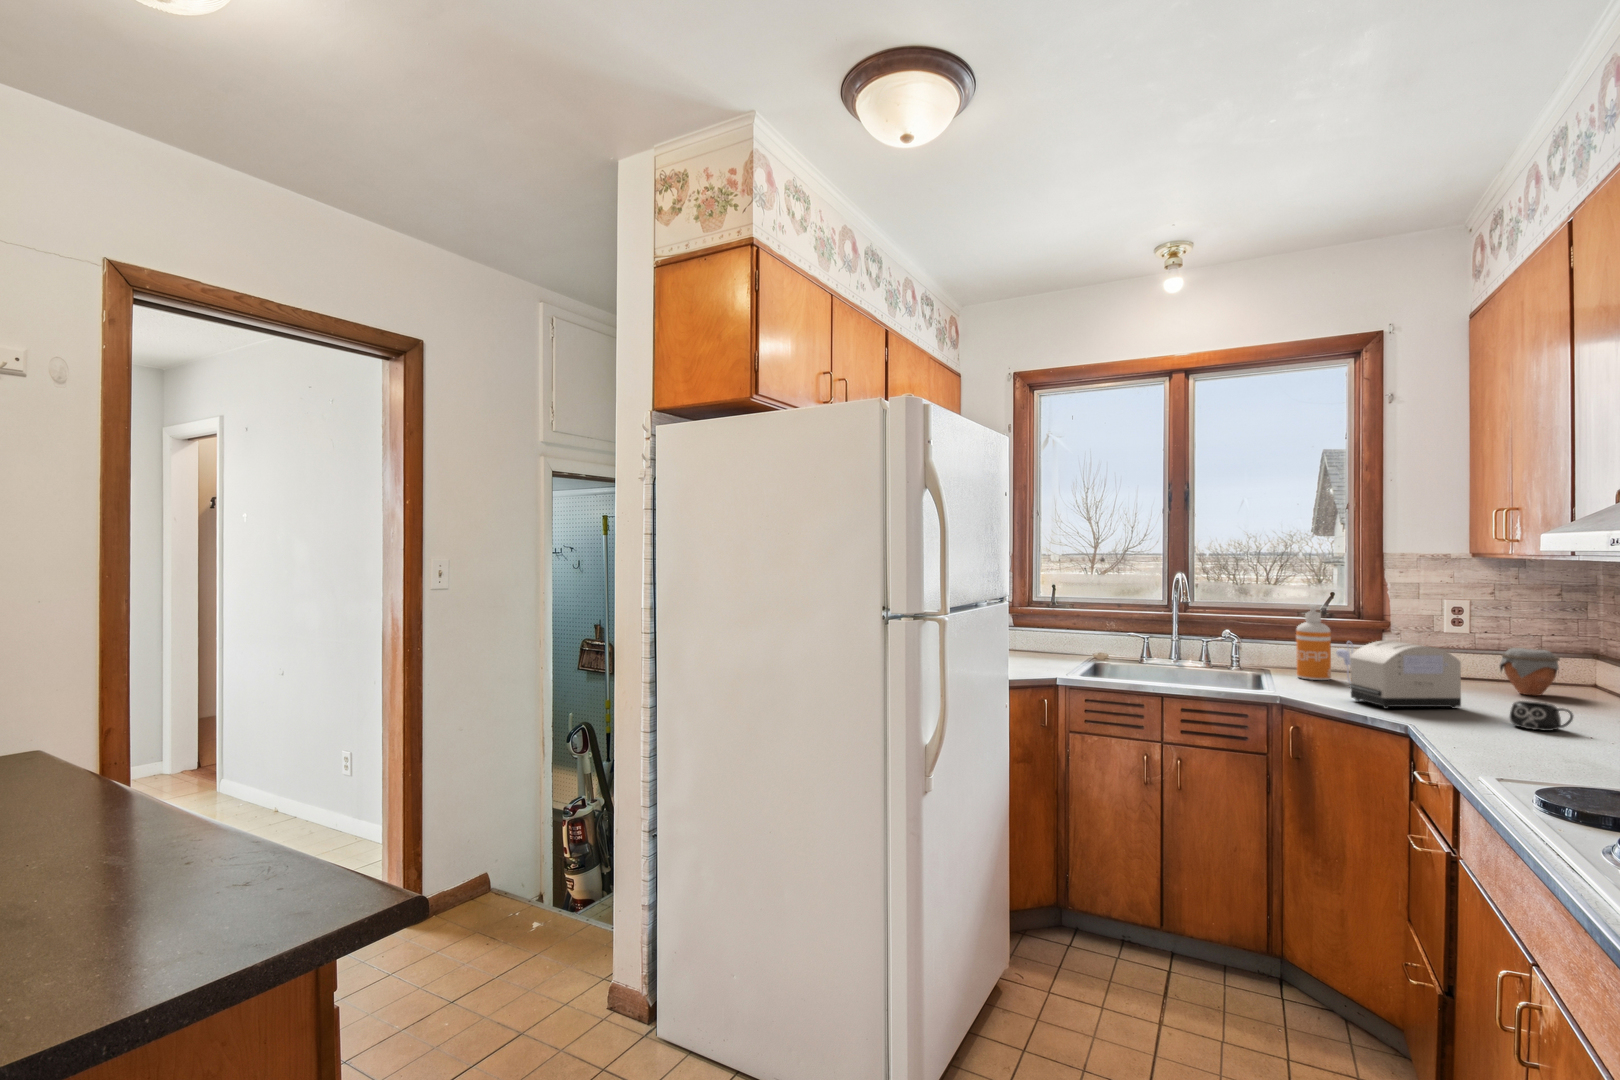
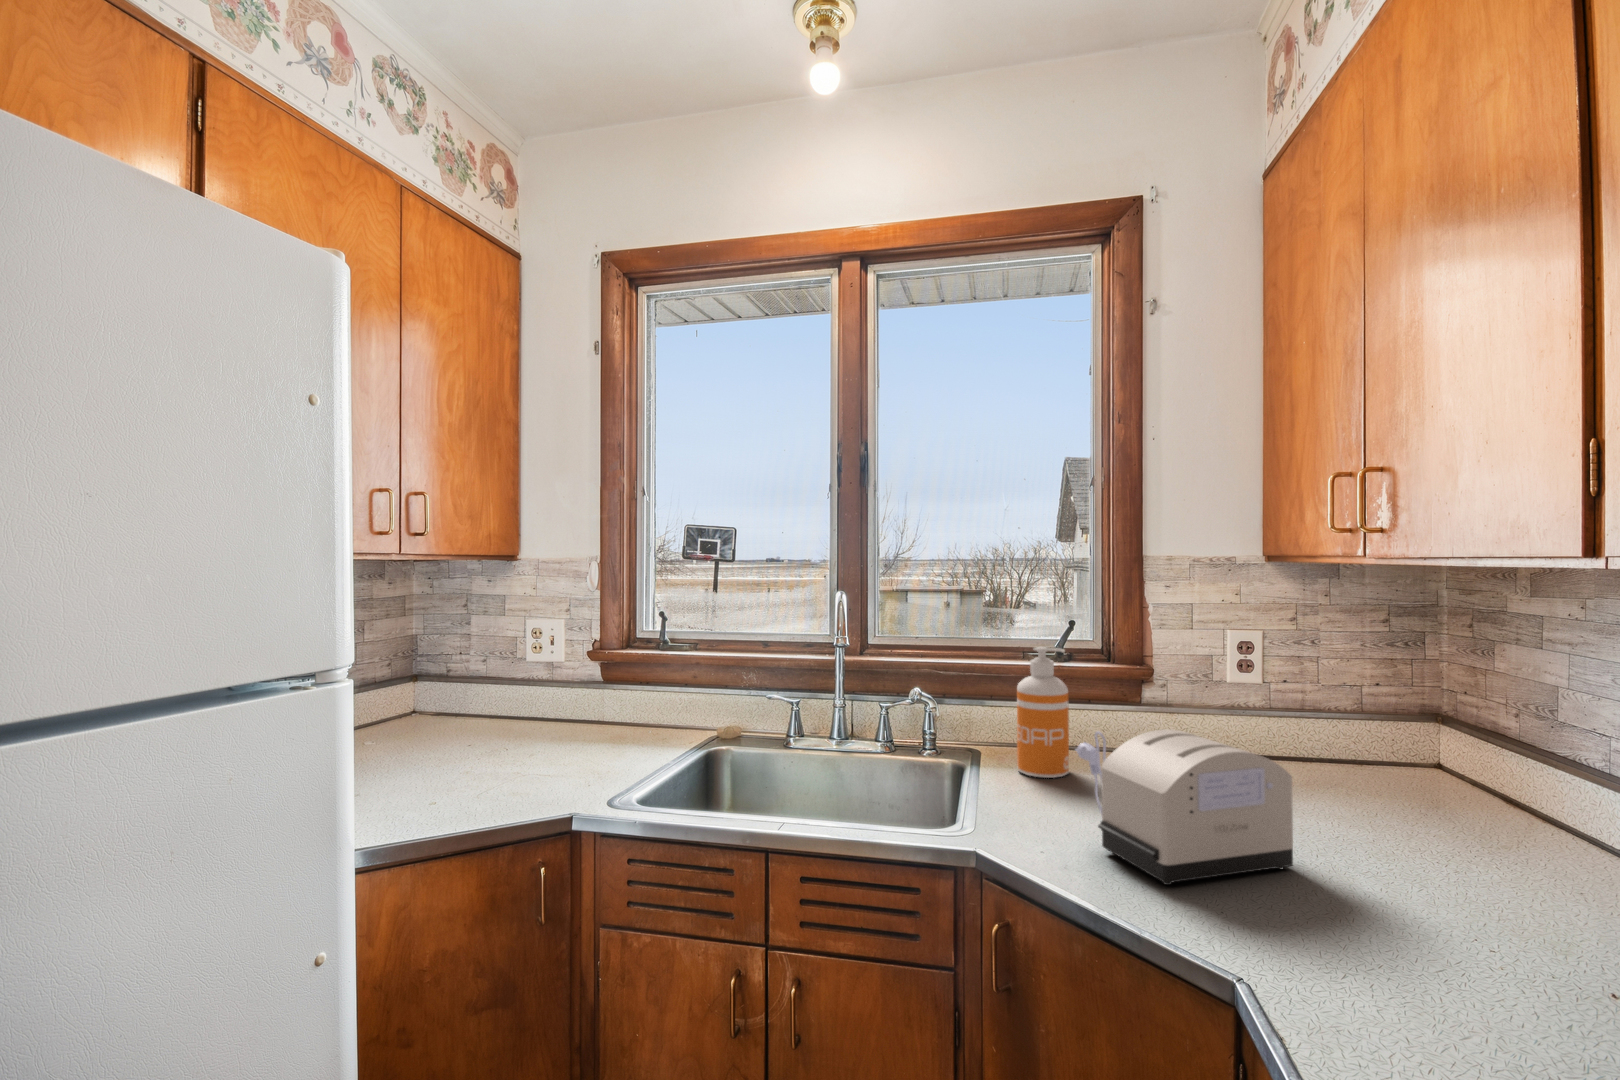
jar: present [1500,648,1560,696] -> none [1324,719,1417,805]
mug: present [1510,701,1573,731] -> none [1409,886,1548,967]

